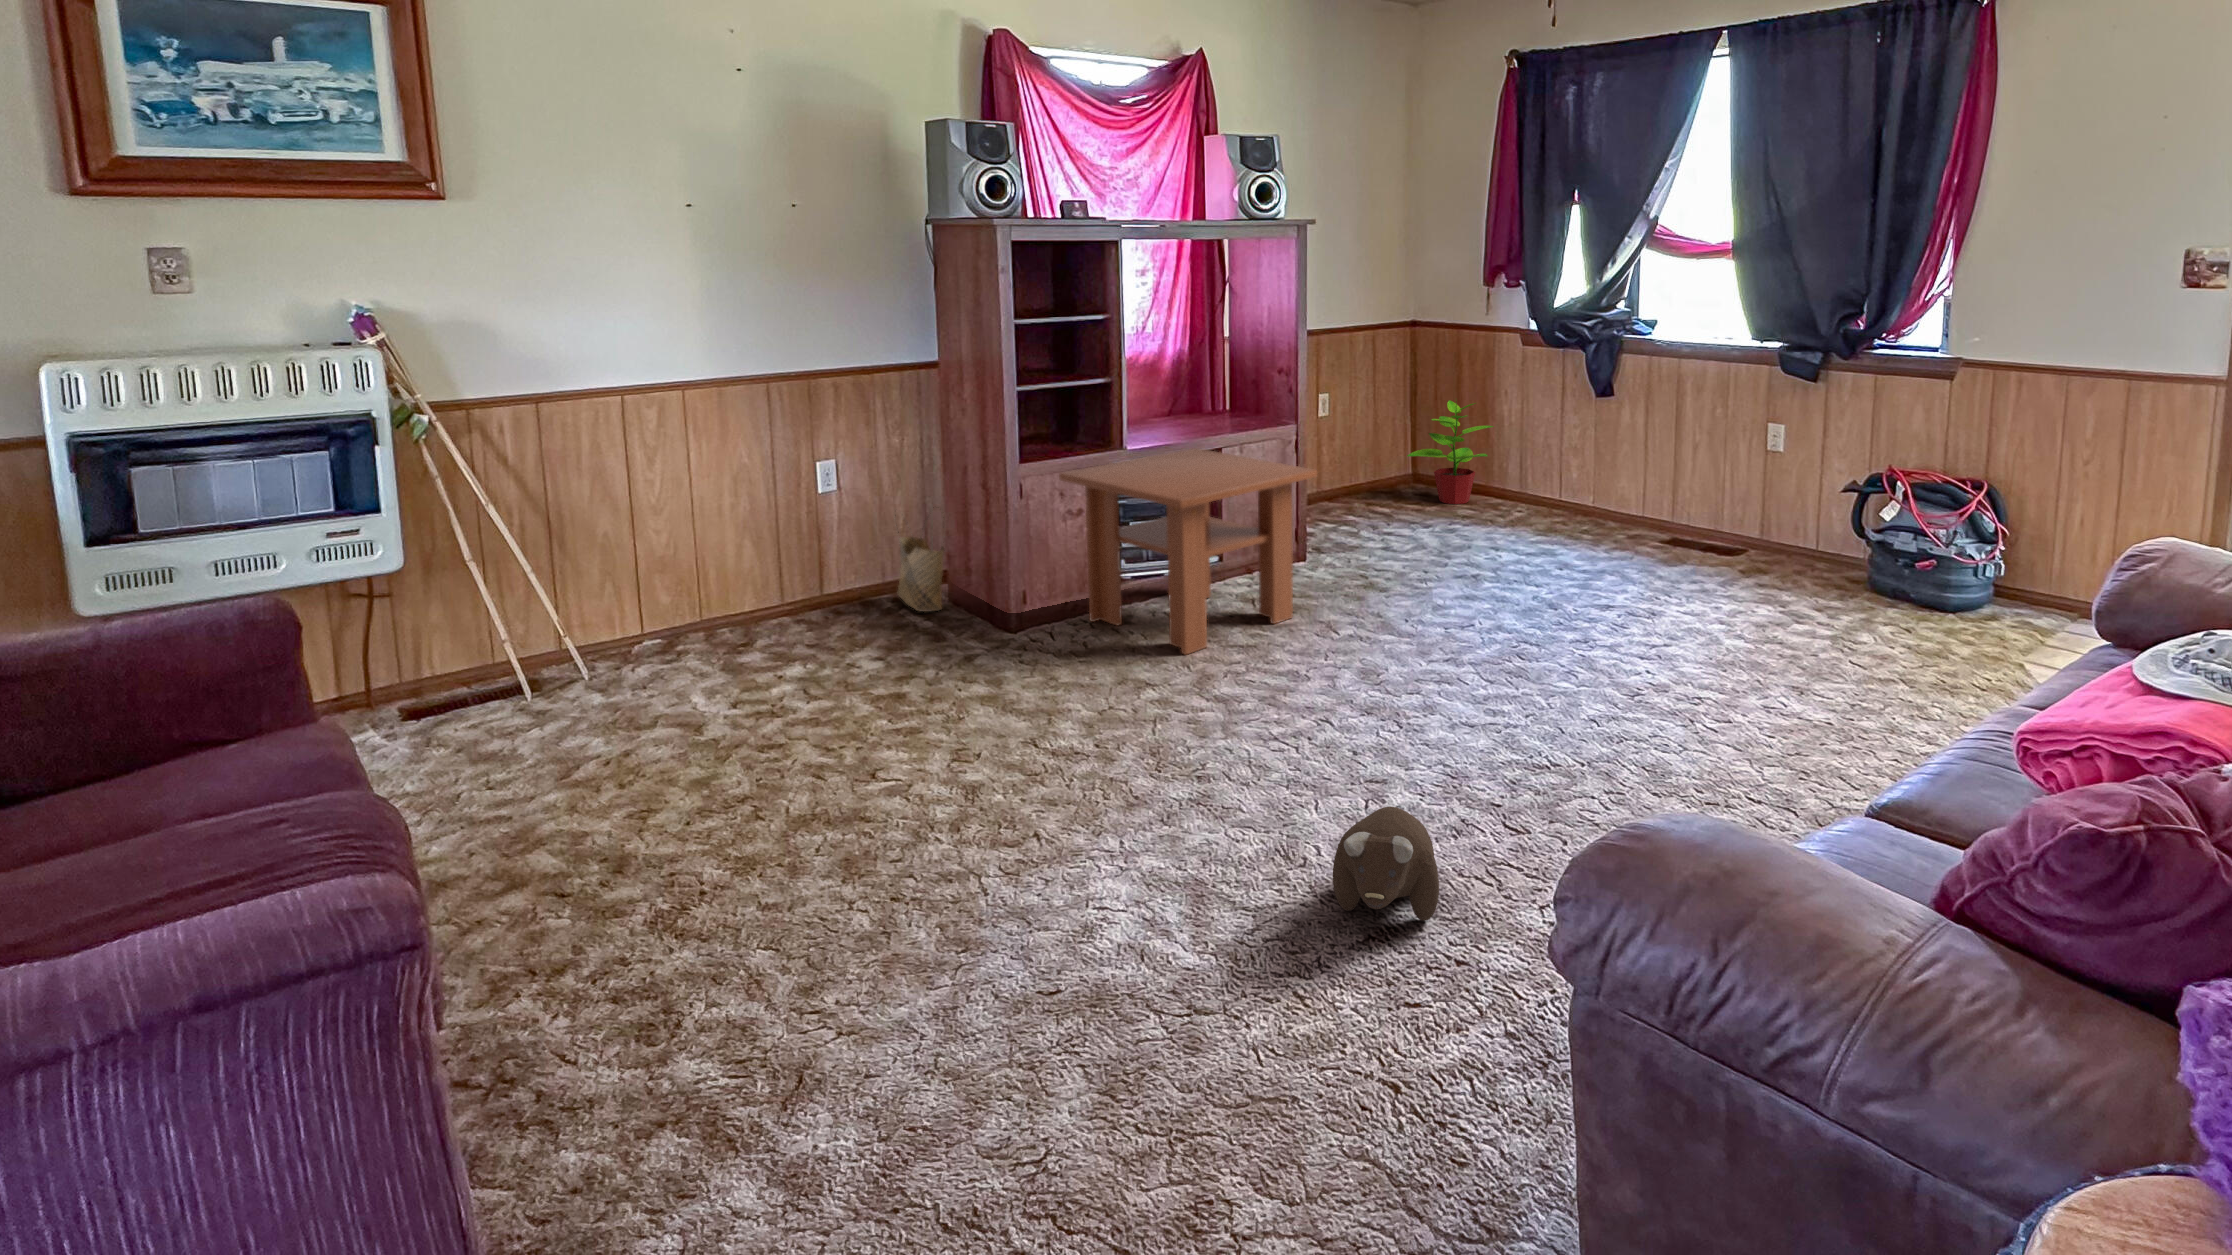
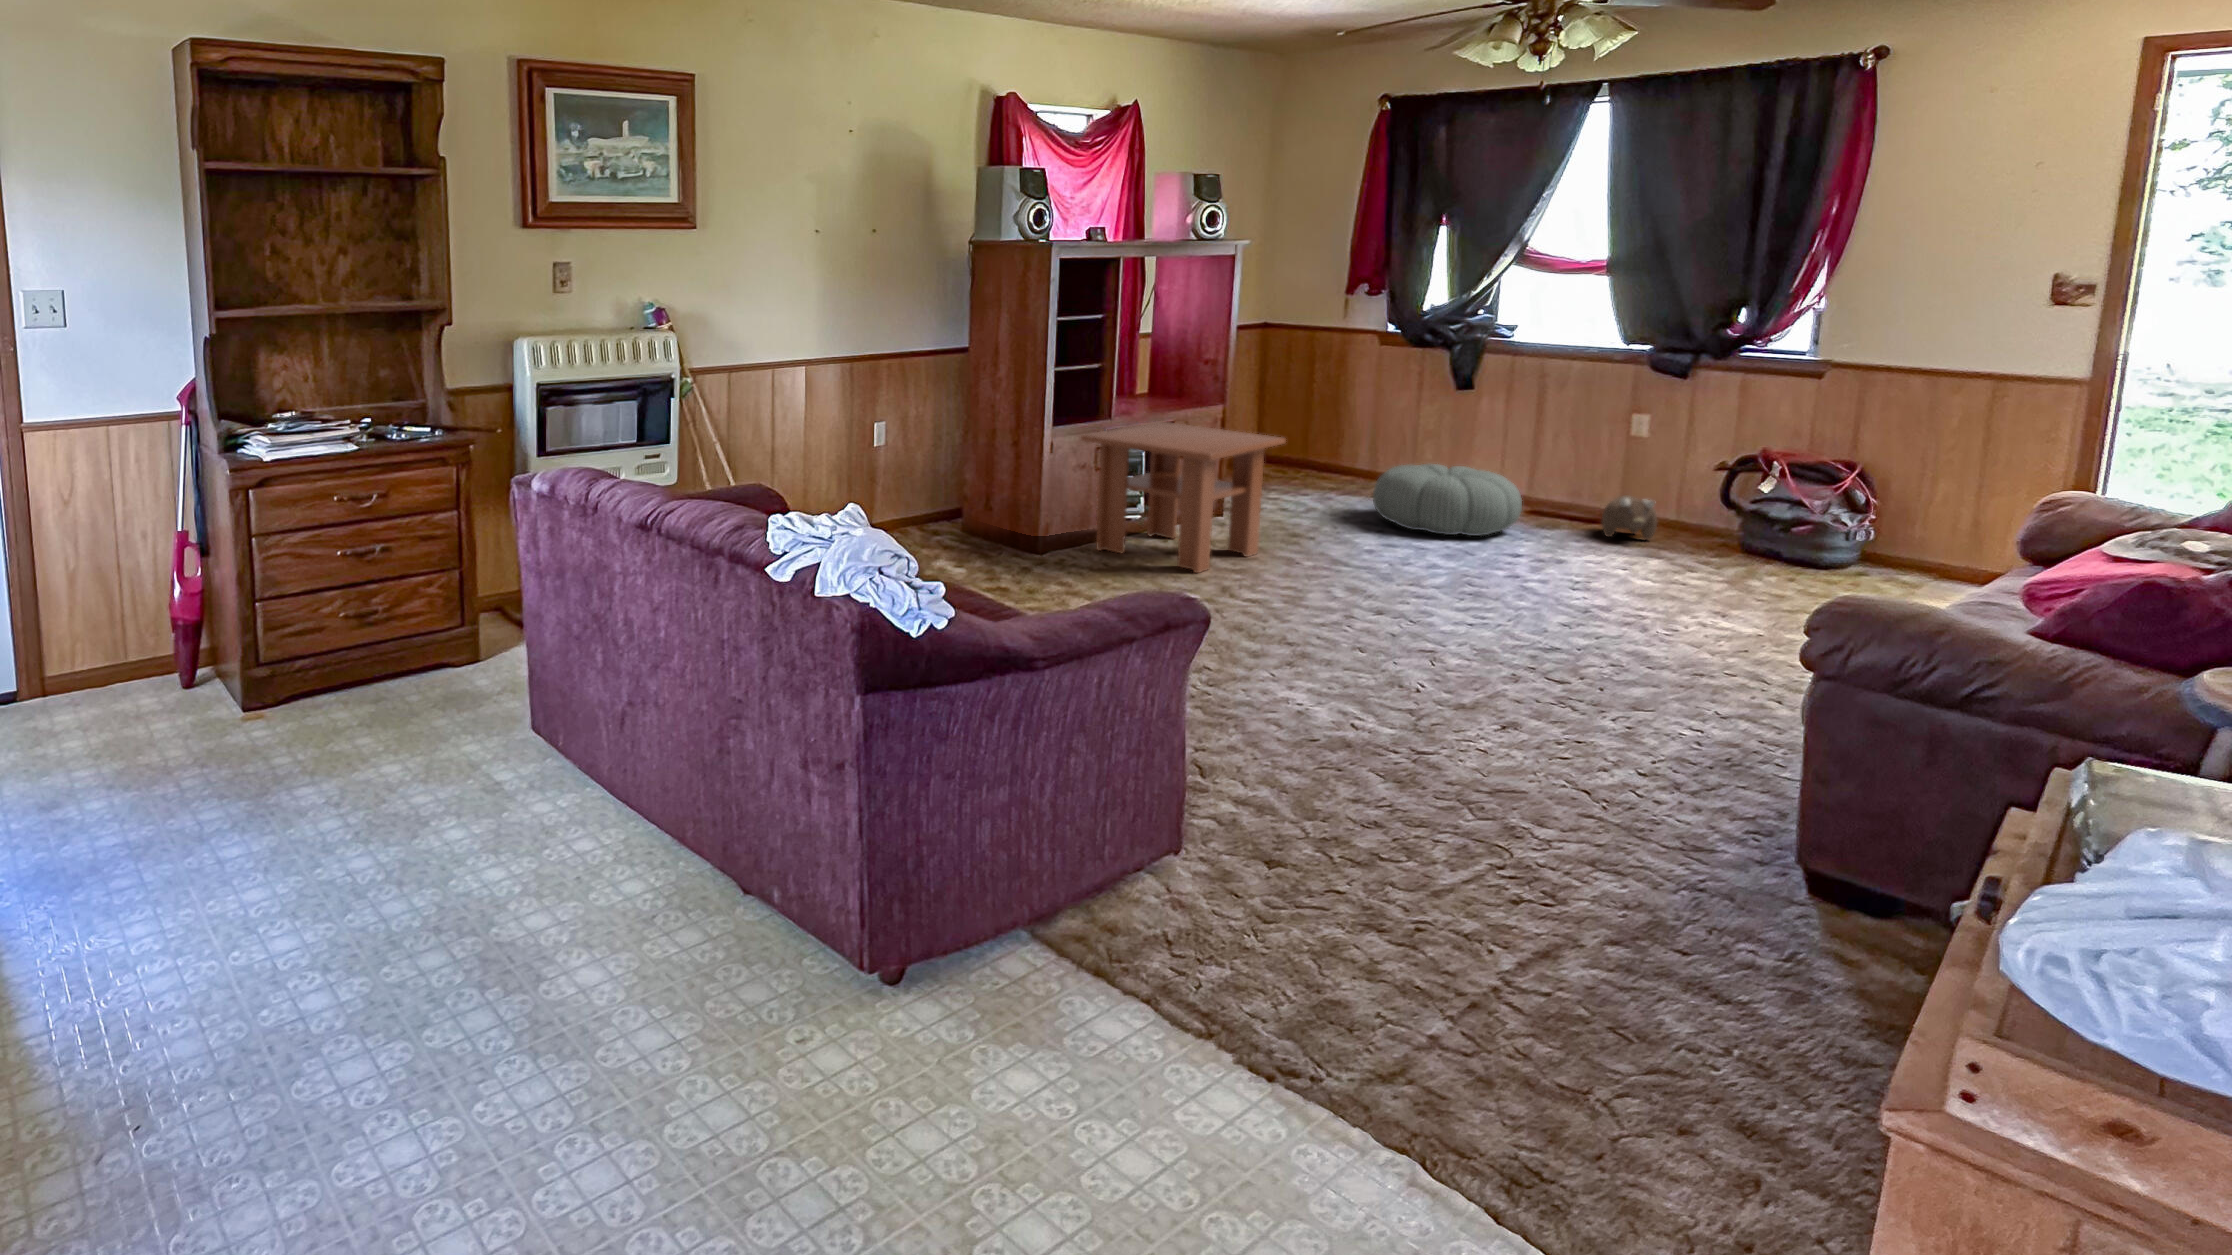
potted plant: present [1407,400,1494,504] -> none [1276,389,1354,481]
pouf: none [1471,488,1633,579] -> present [1373,464,1522,536]
woven basket: present [894,512,944,611] -> none [927,460,976,540]
plush toy: present [1333,806,1439,921] -> present [1601,495,1657,540]

